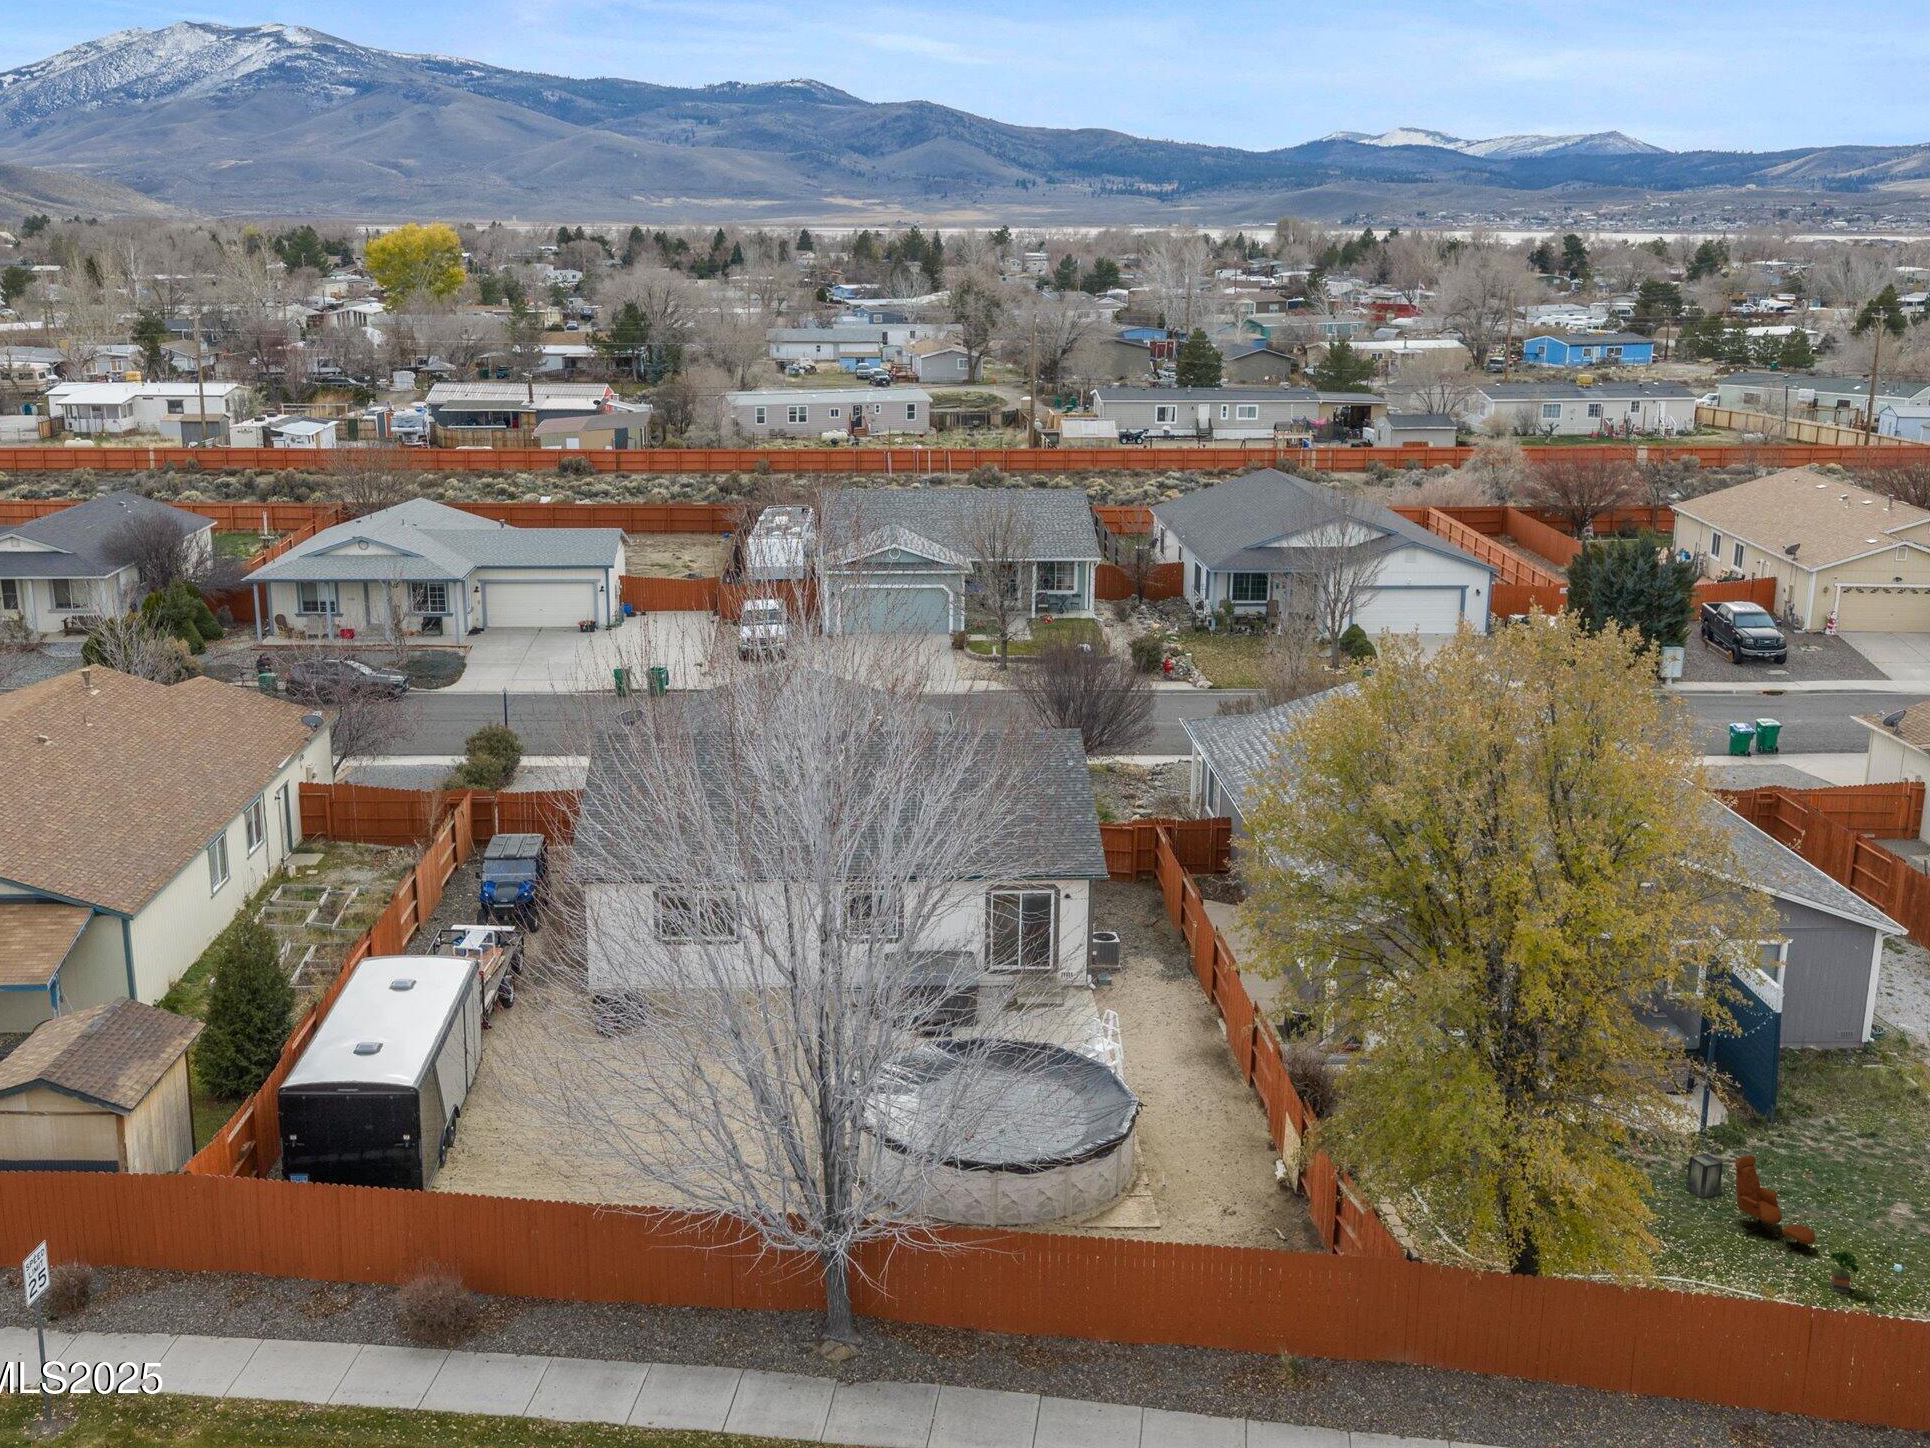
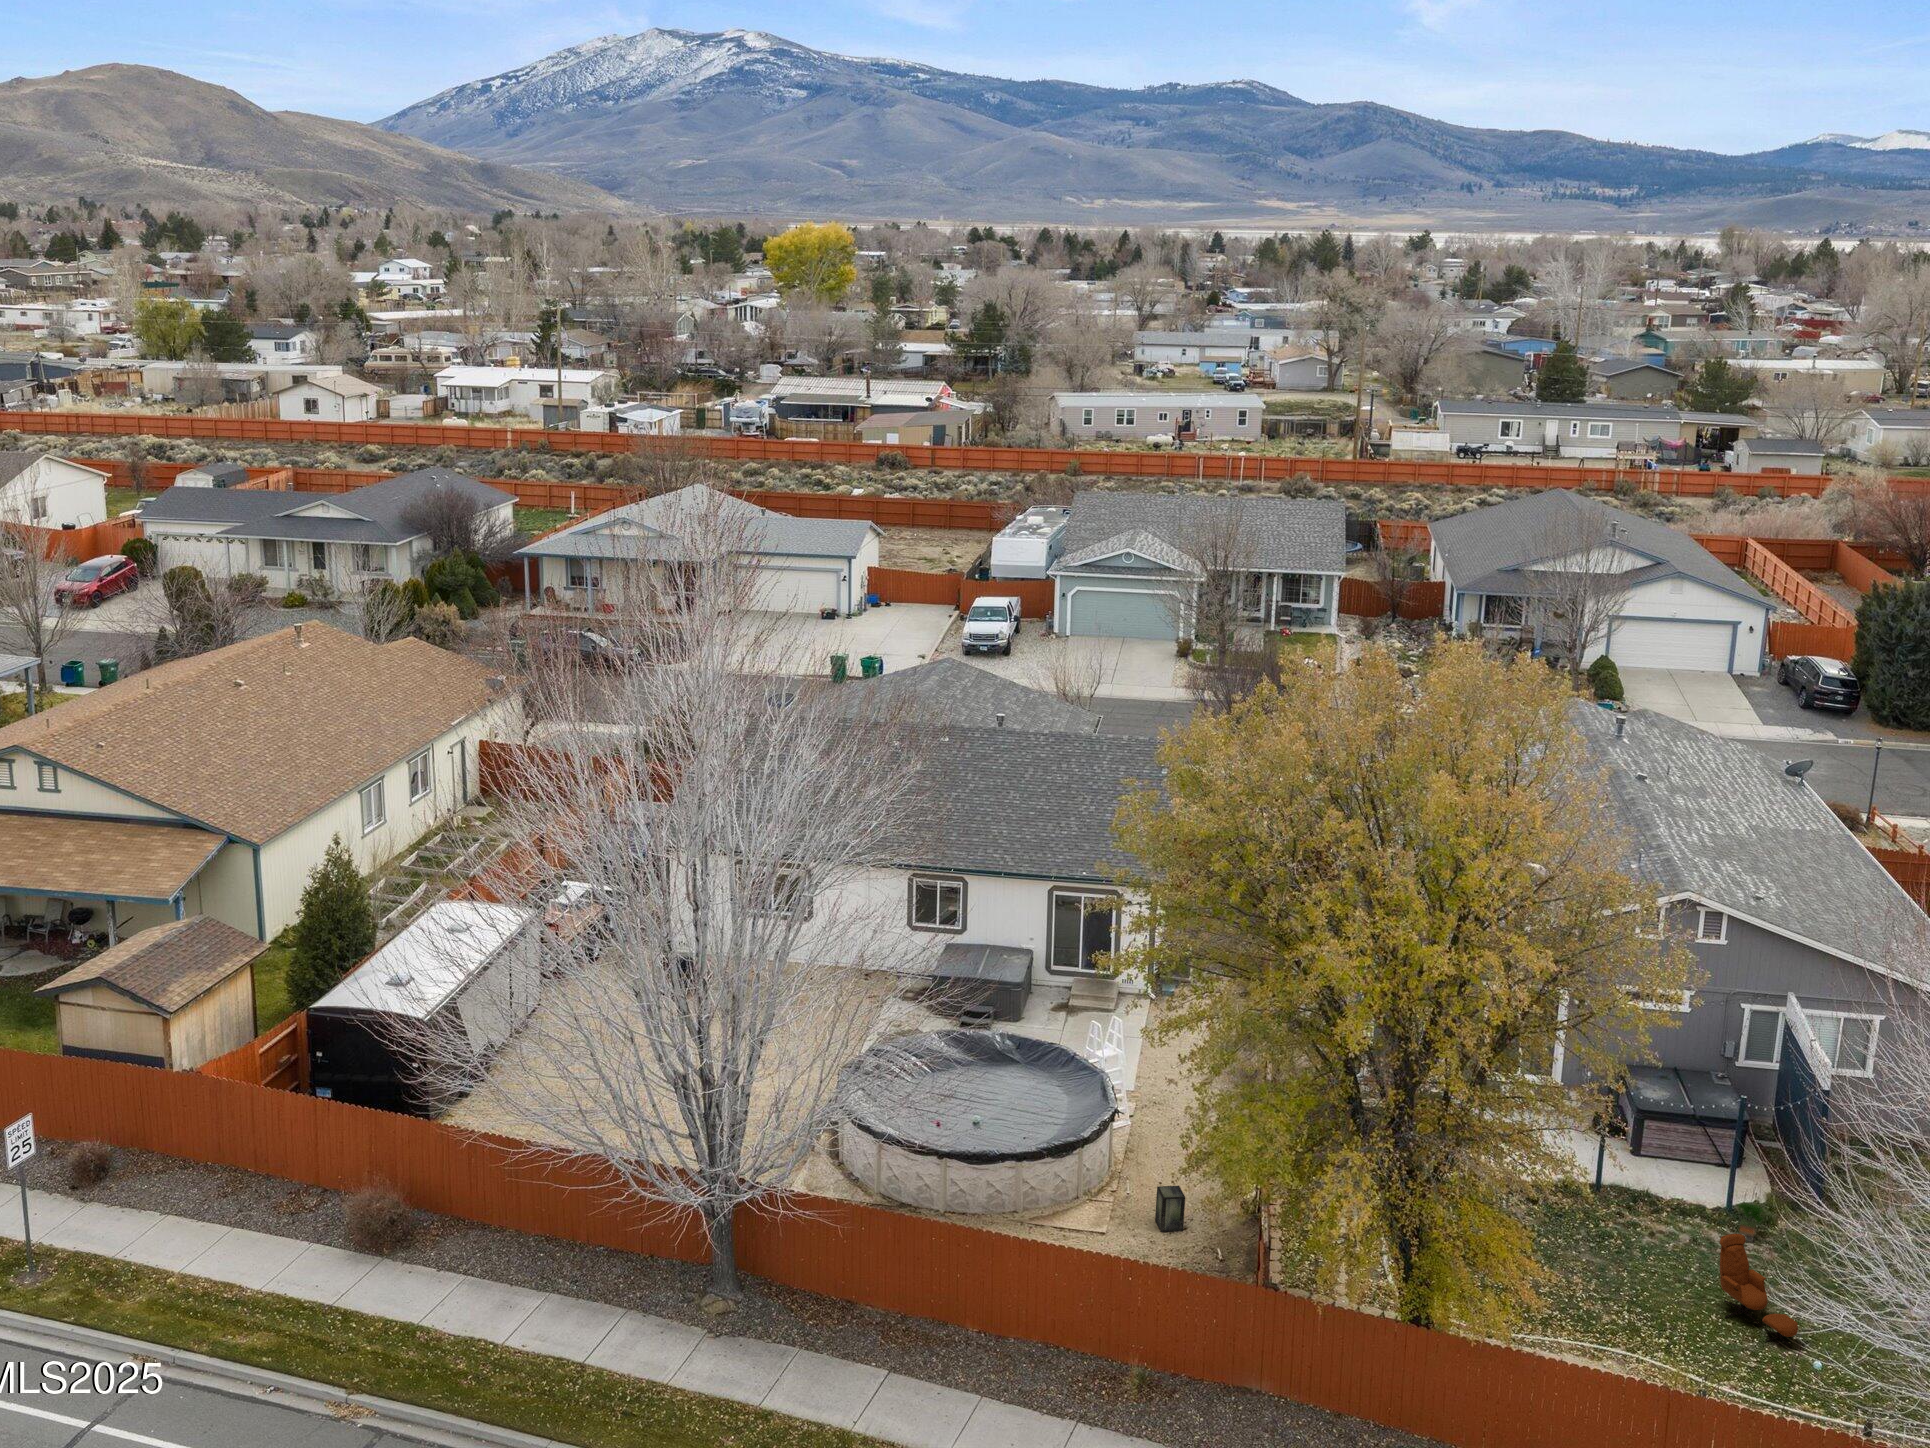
storage box: present [1686,1154,1723,1199] -> present [1155,1186,1185,1232]
potted tree: present [1830,1252,1859,1294] -> present [1739,1203,1763,1242]

